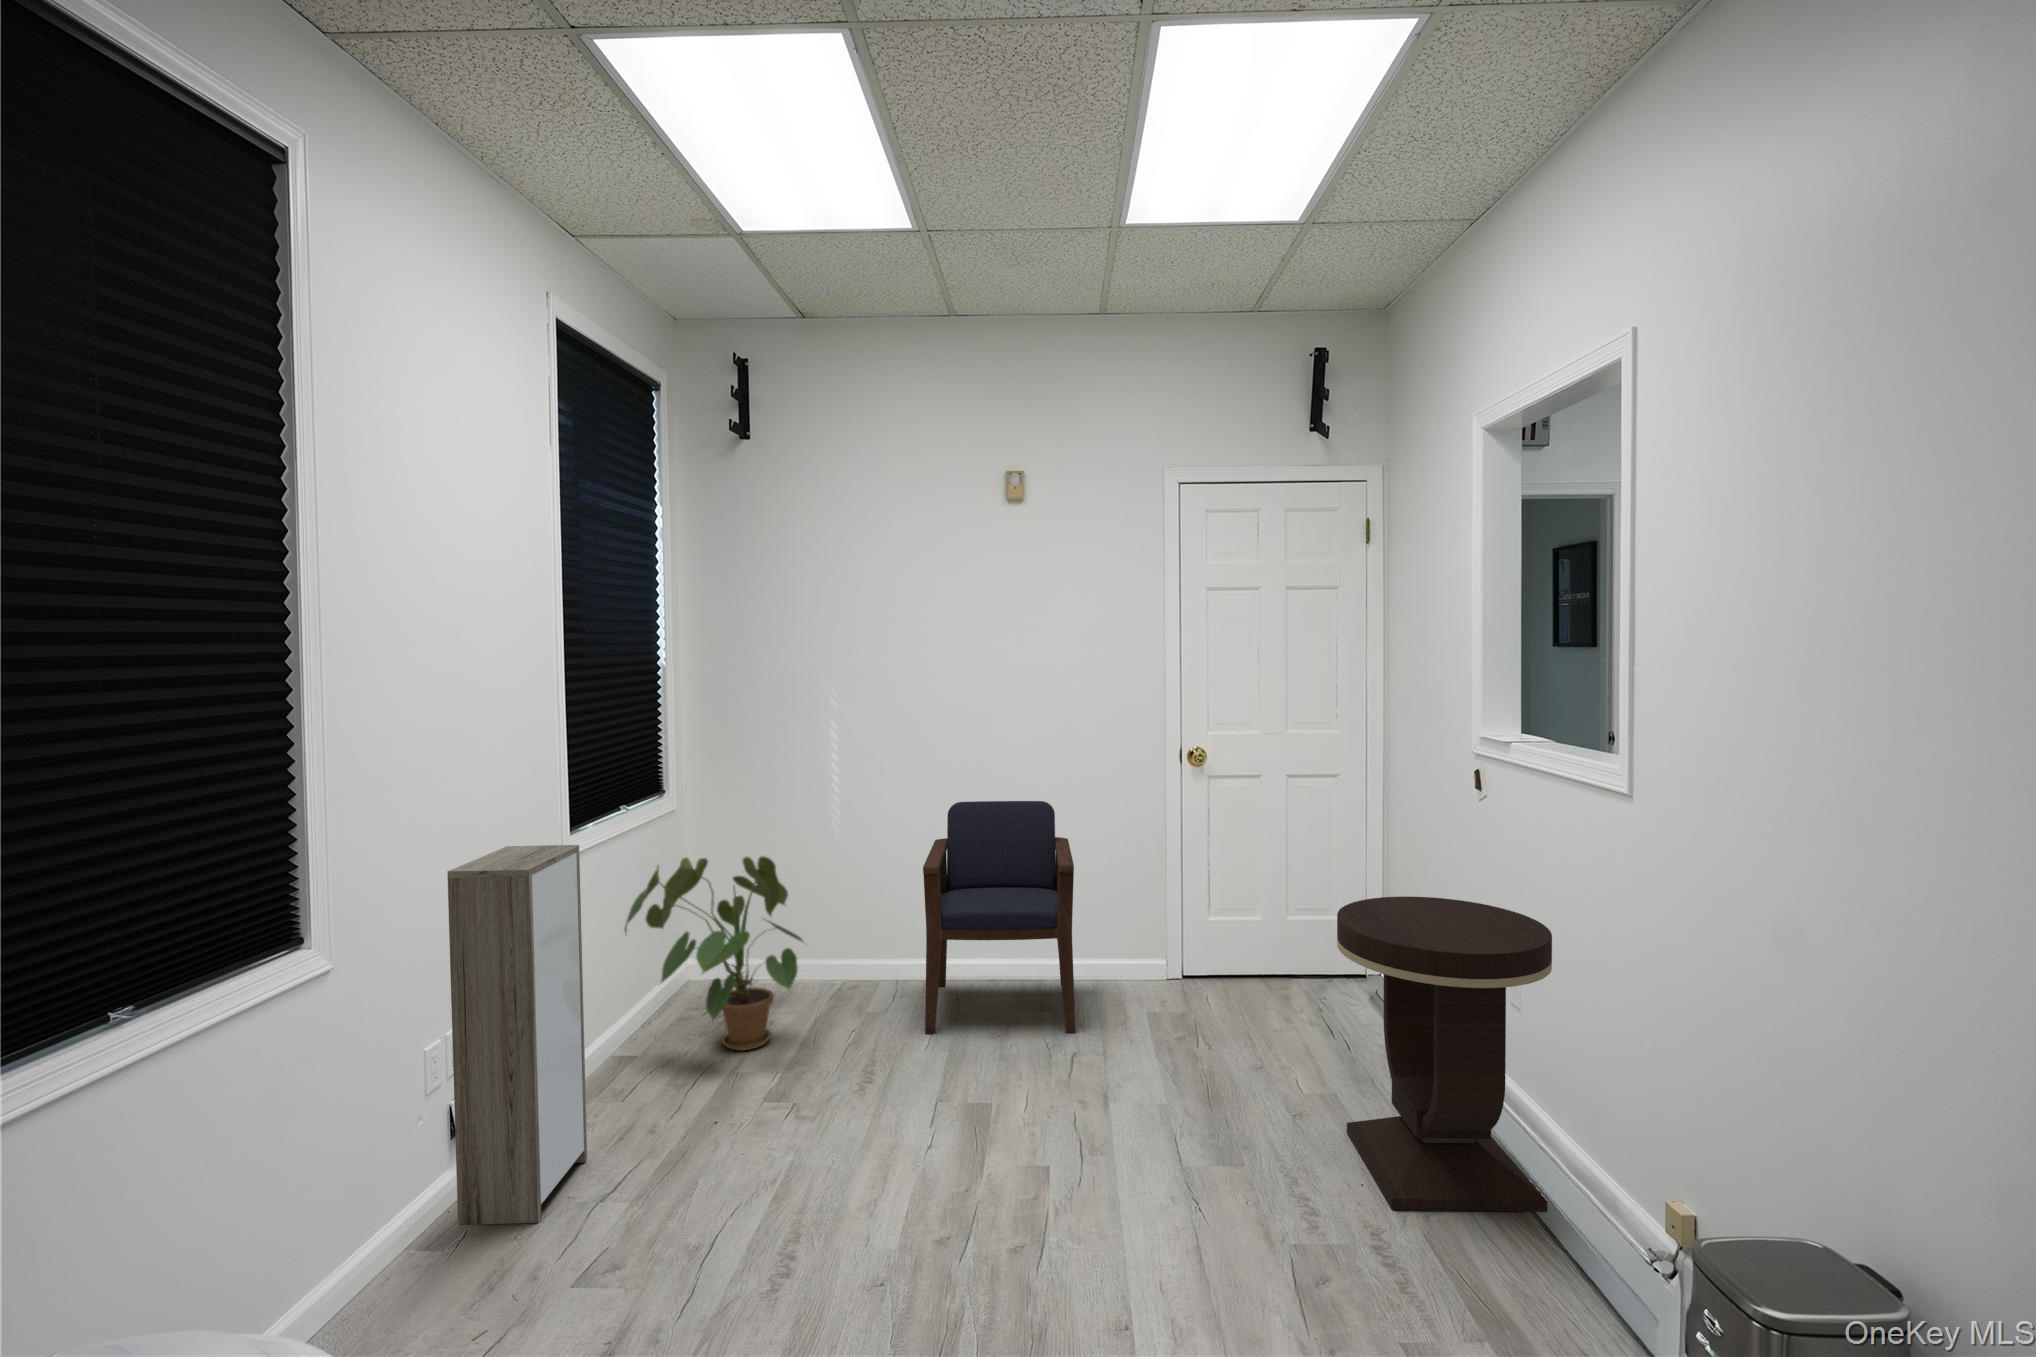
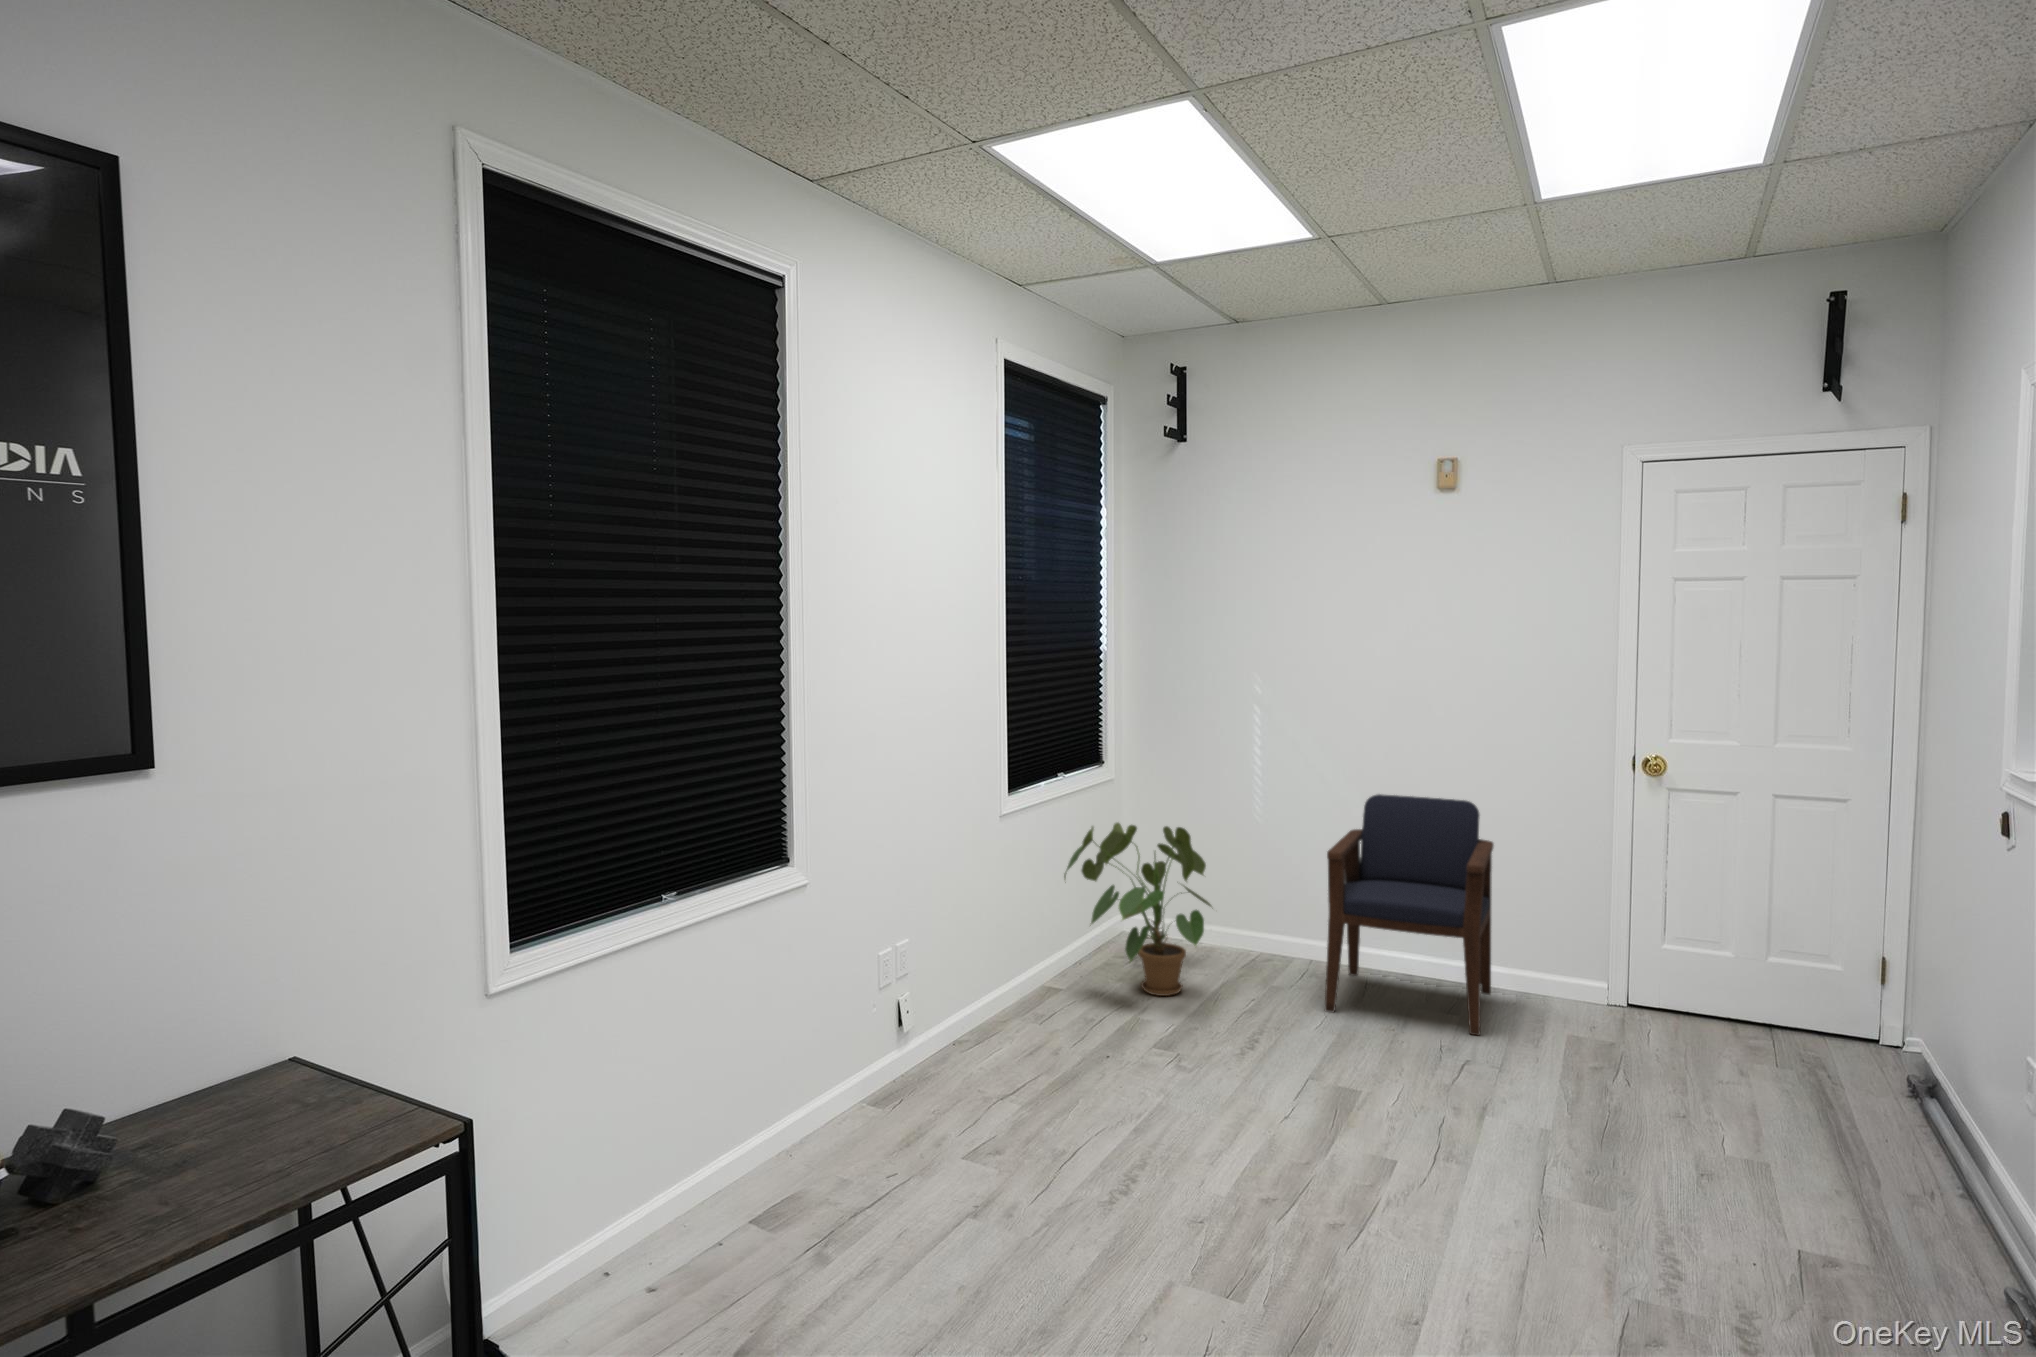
storage cabinet: present [447,845,587,1225] -> none [936,795,1027,1079]
side table: present [1337,896,1552,1212] -> none [1732,931,2002,1289]

